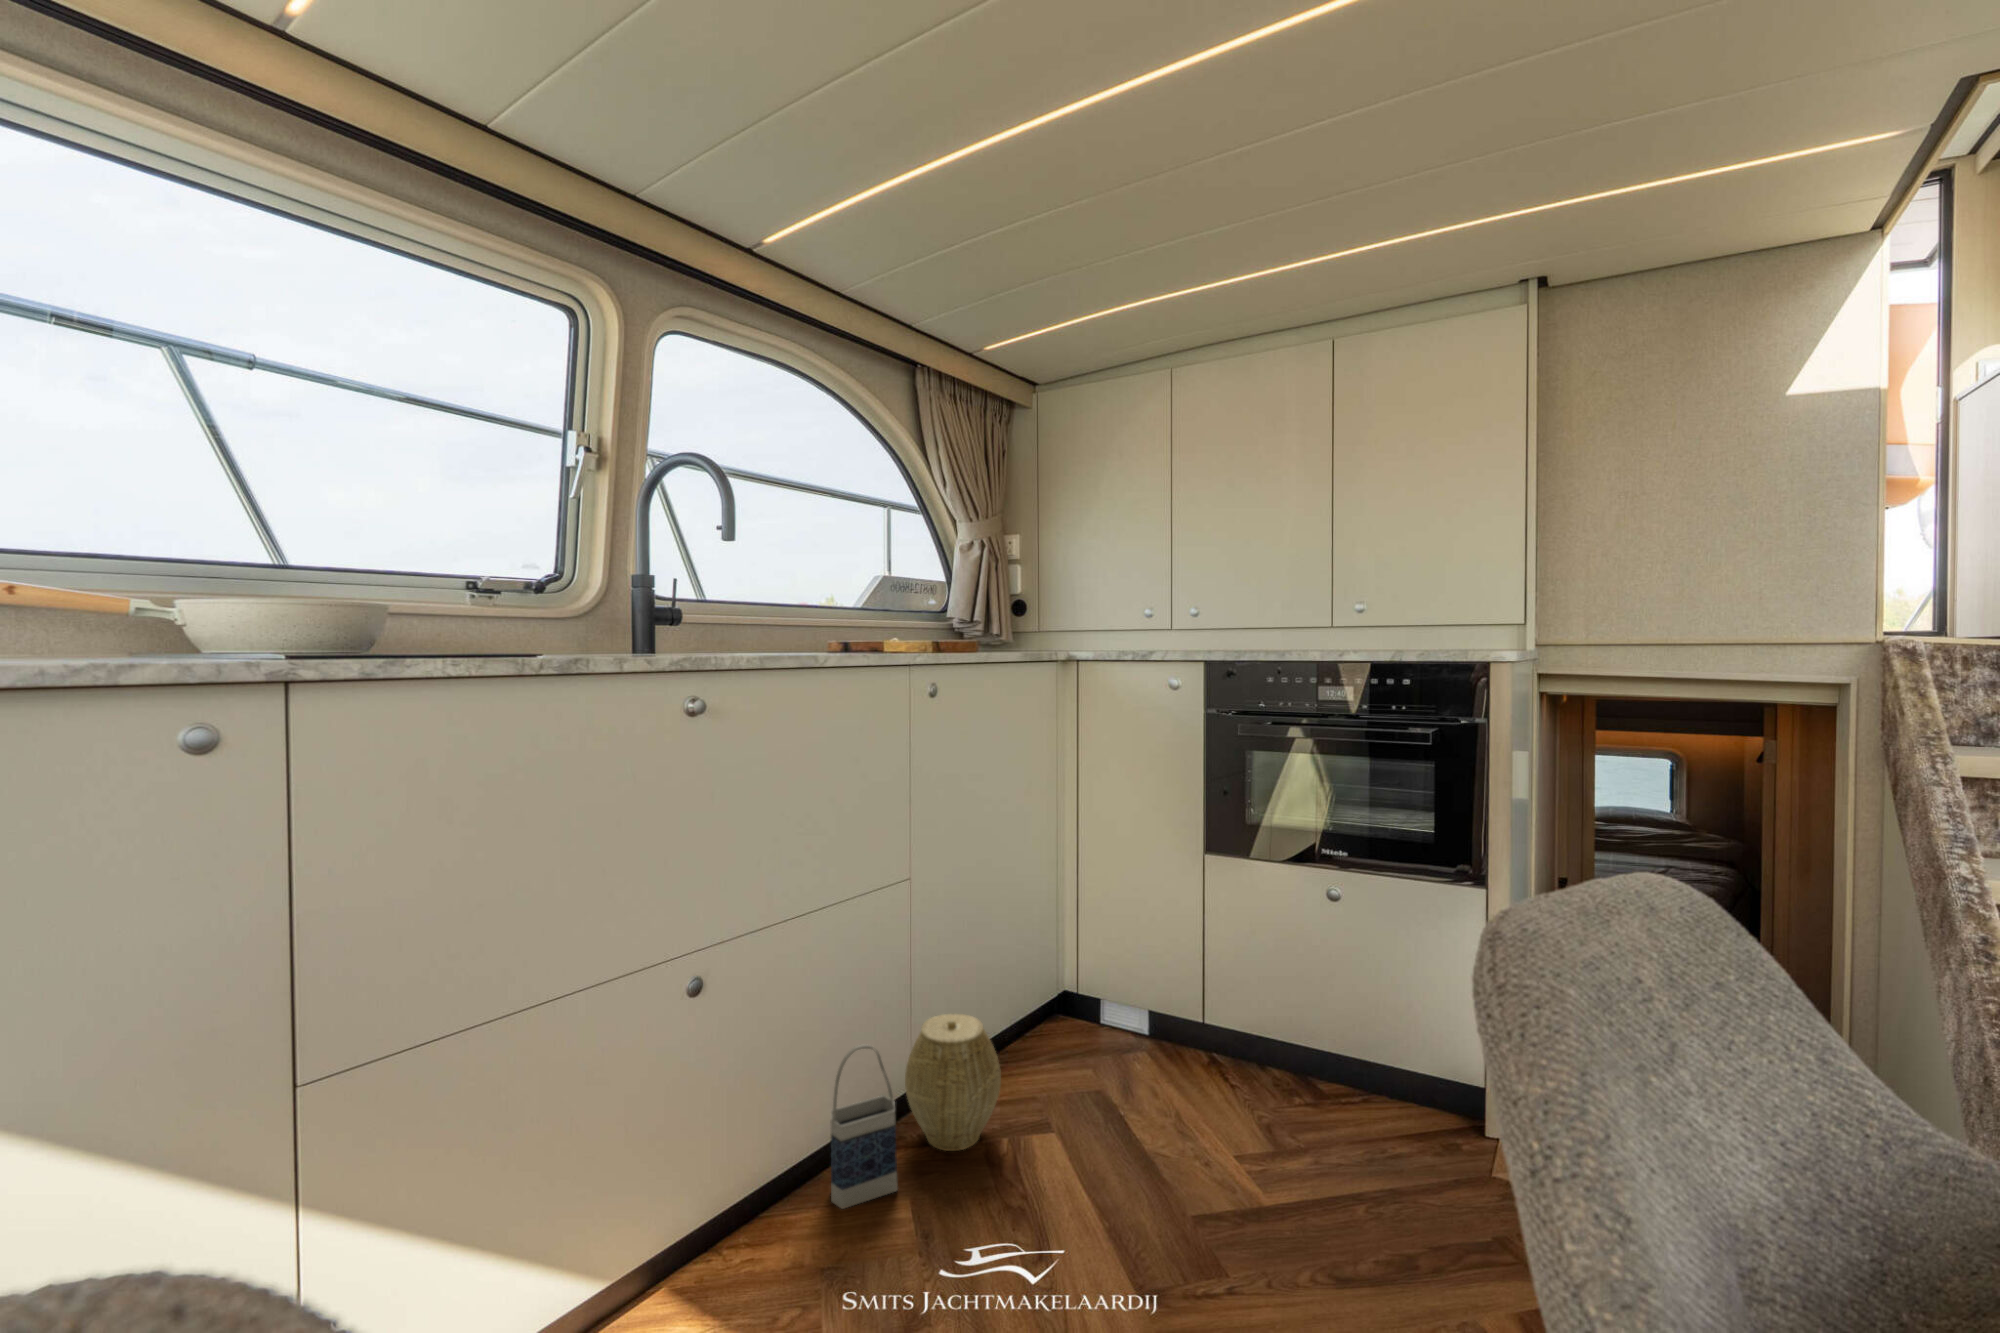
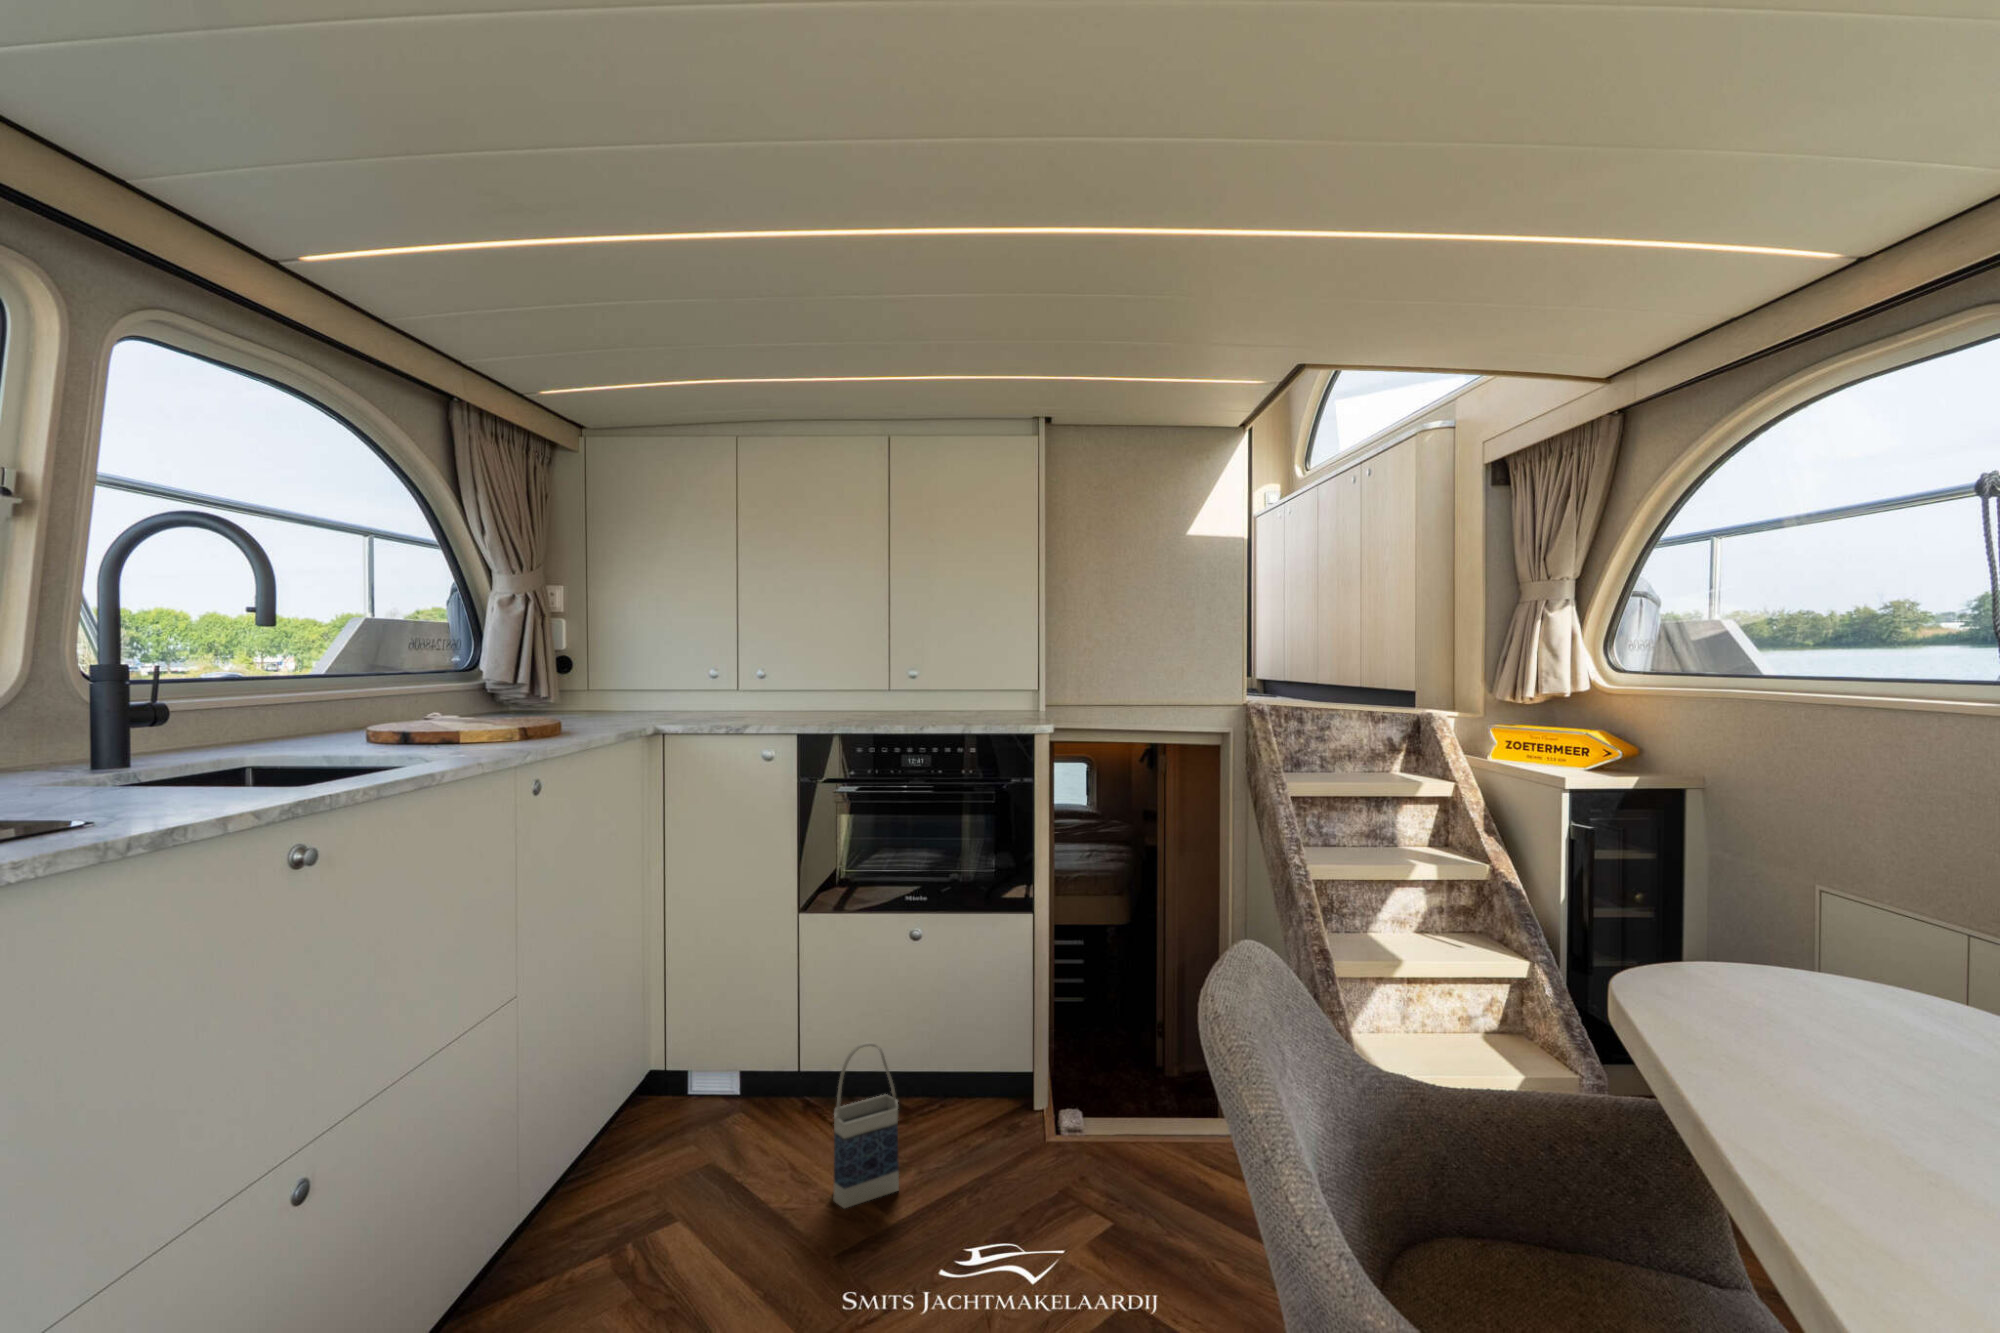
woven basket: present [905,1014,1001,1151] -> none [907,1016,1000,1152]

